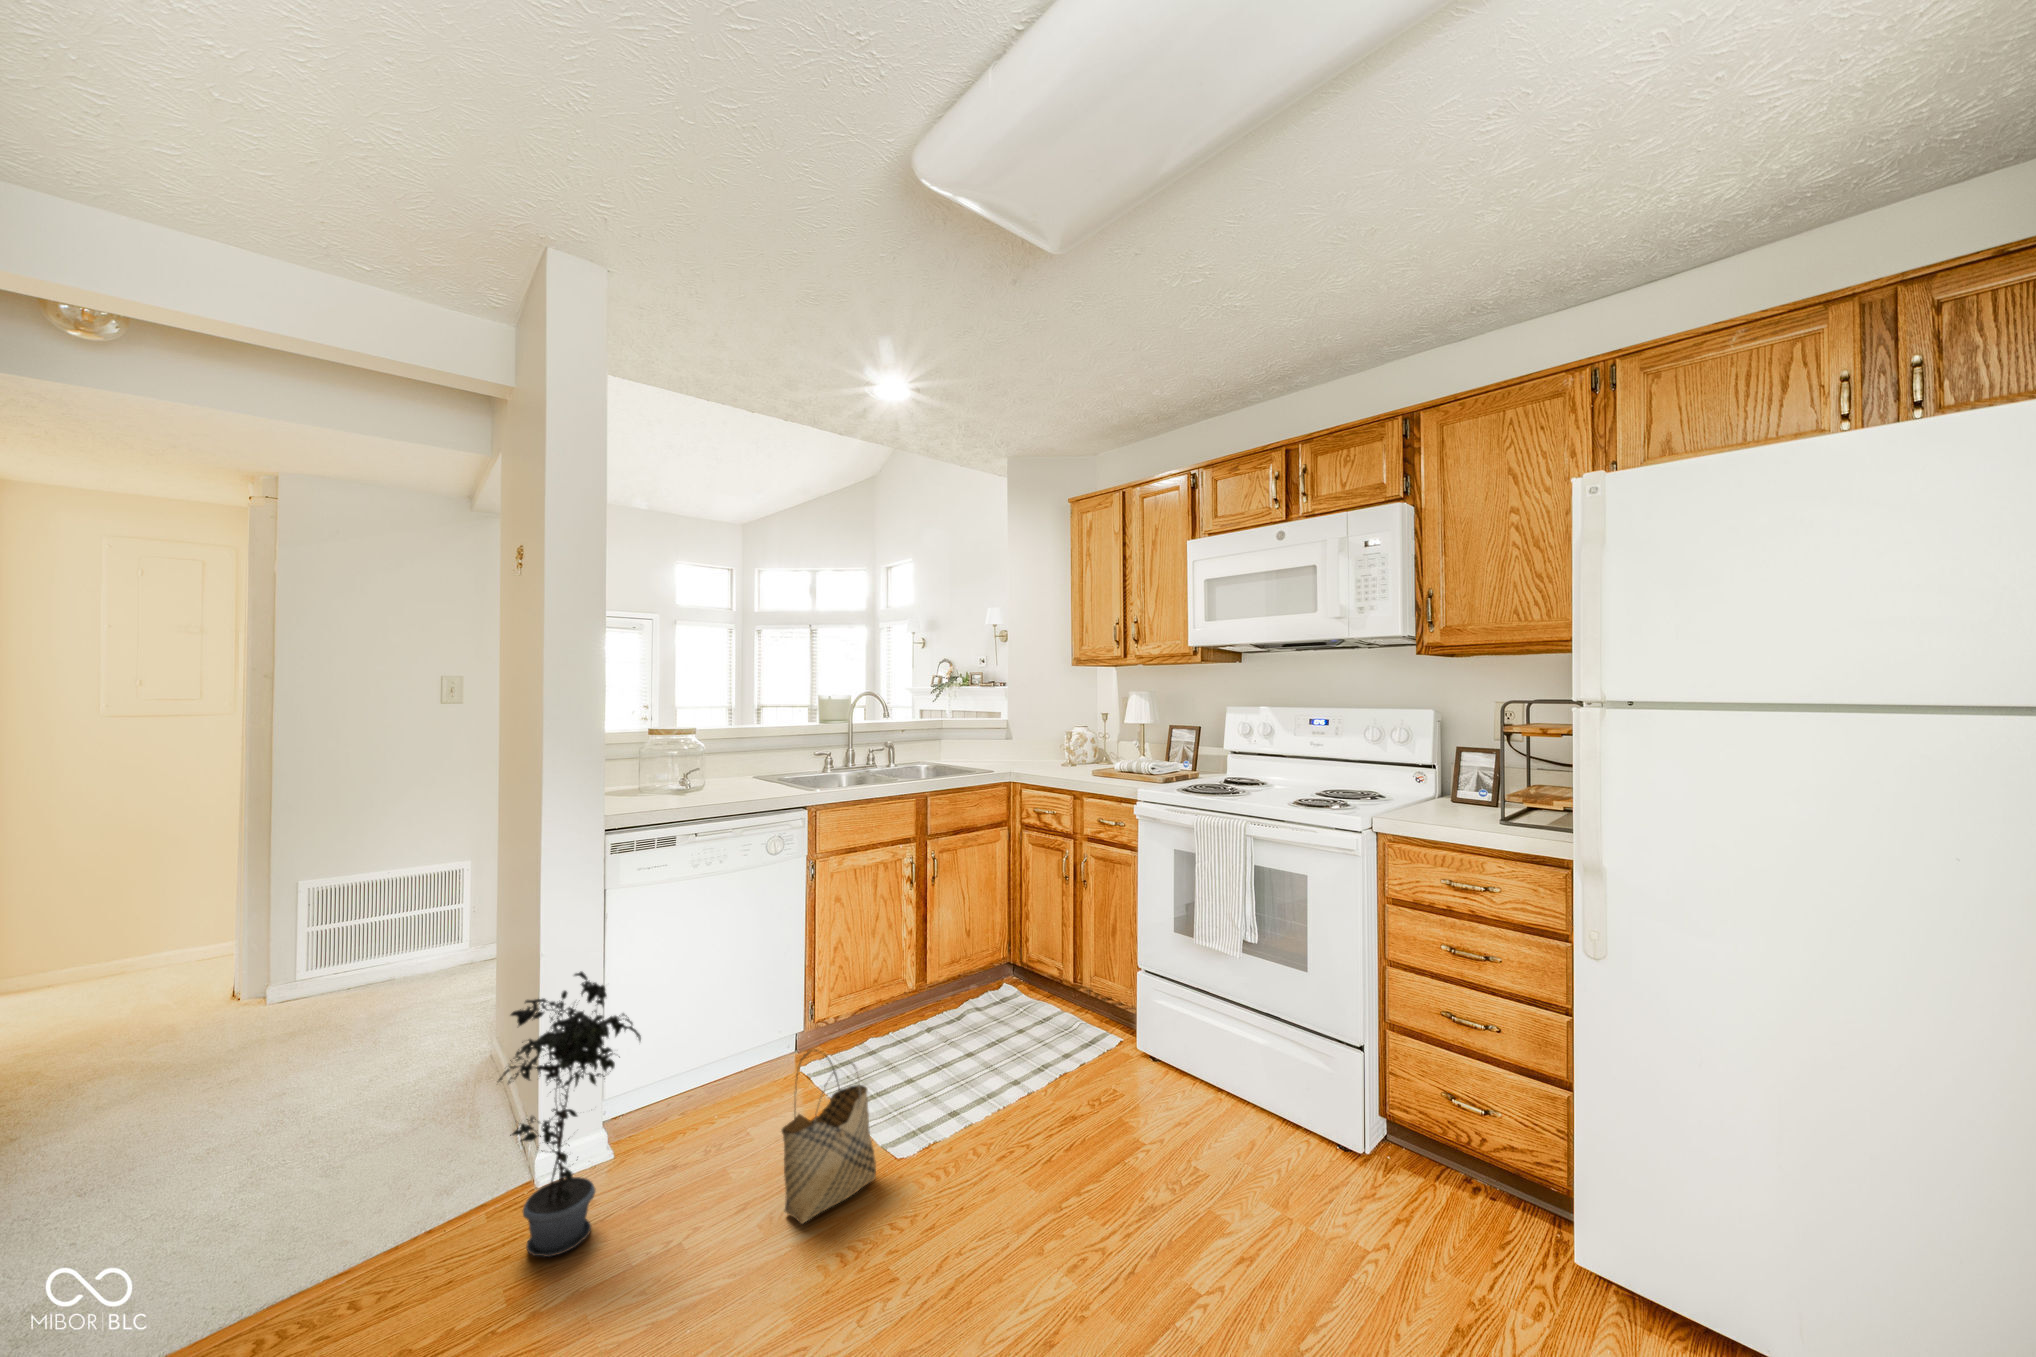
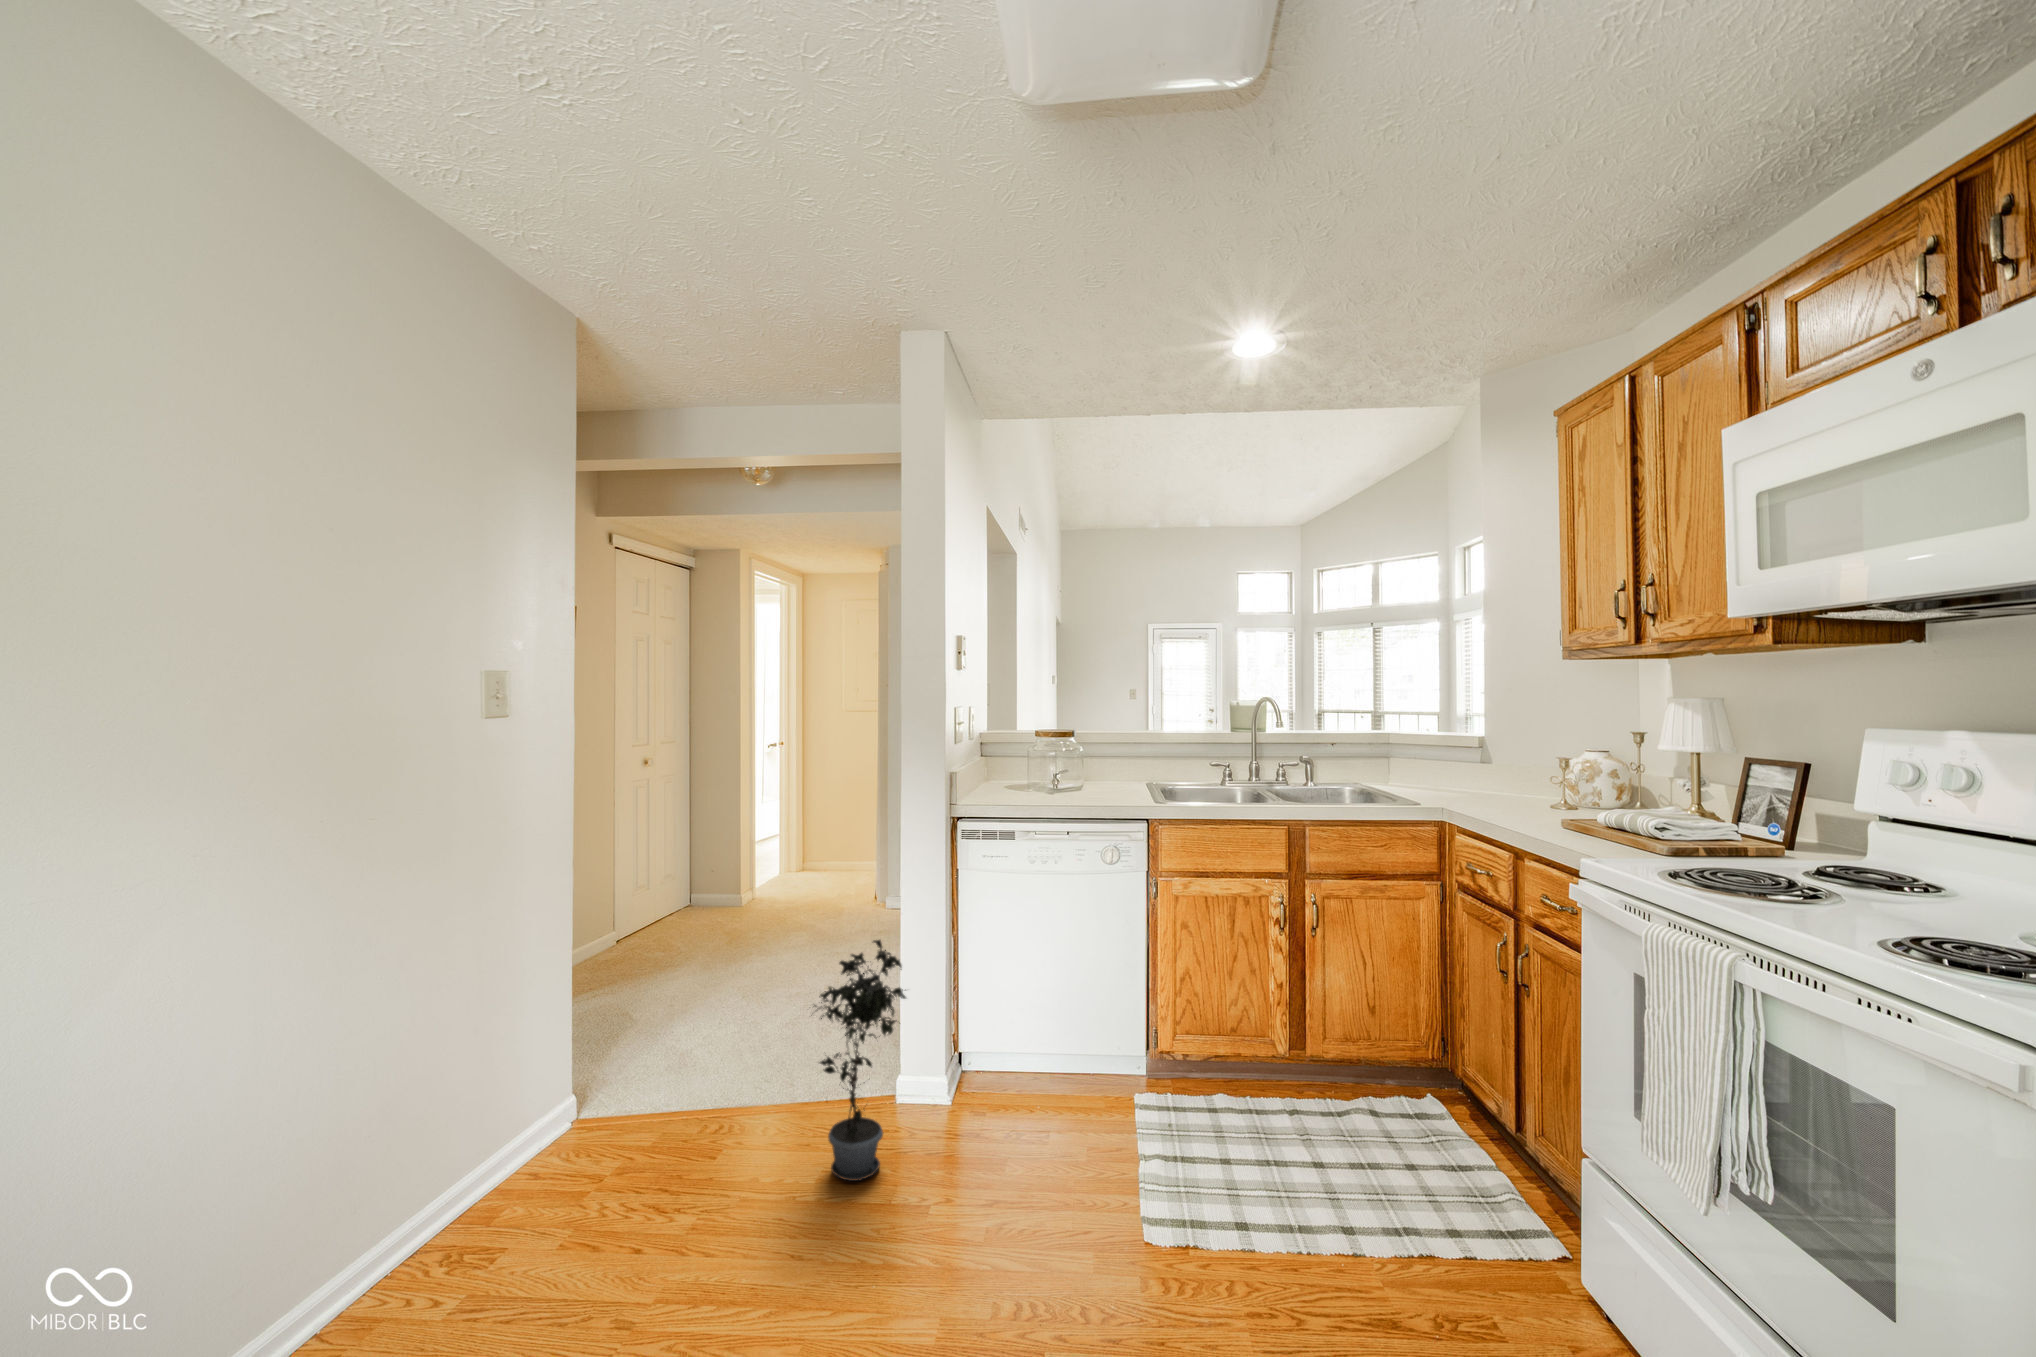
woven basket: present [782,1049,876,1224] -> none [1001,1080,1110,1259]

